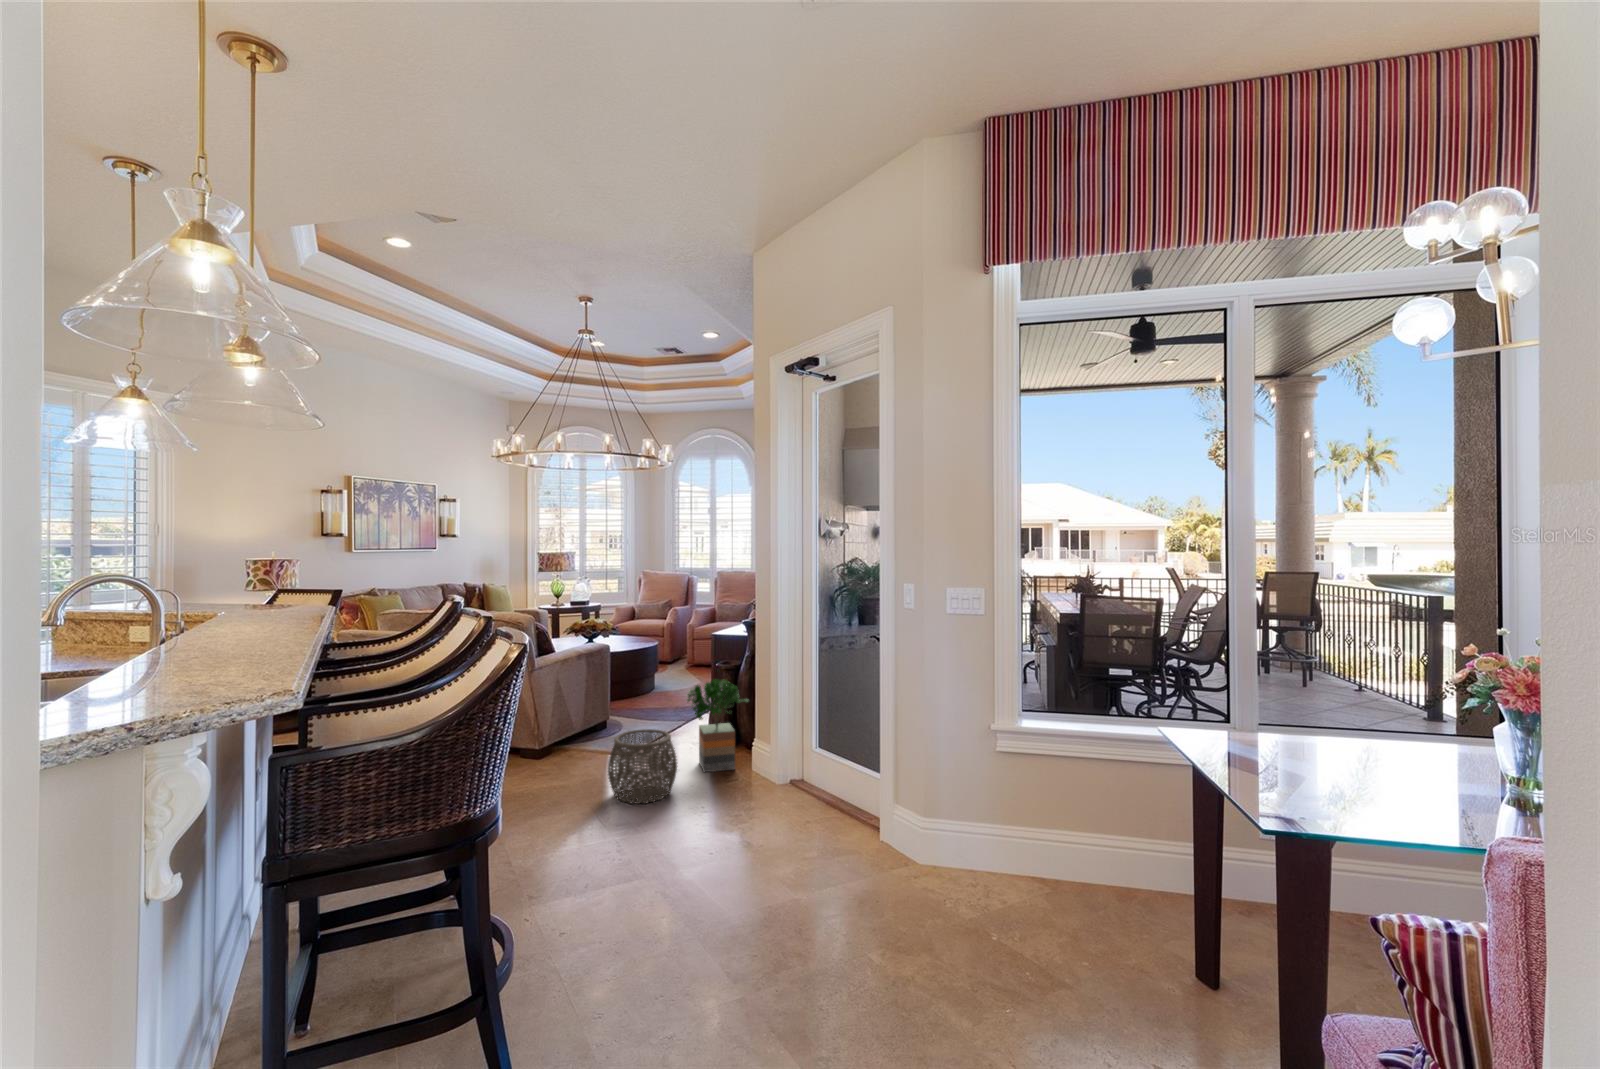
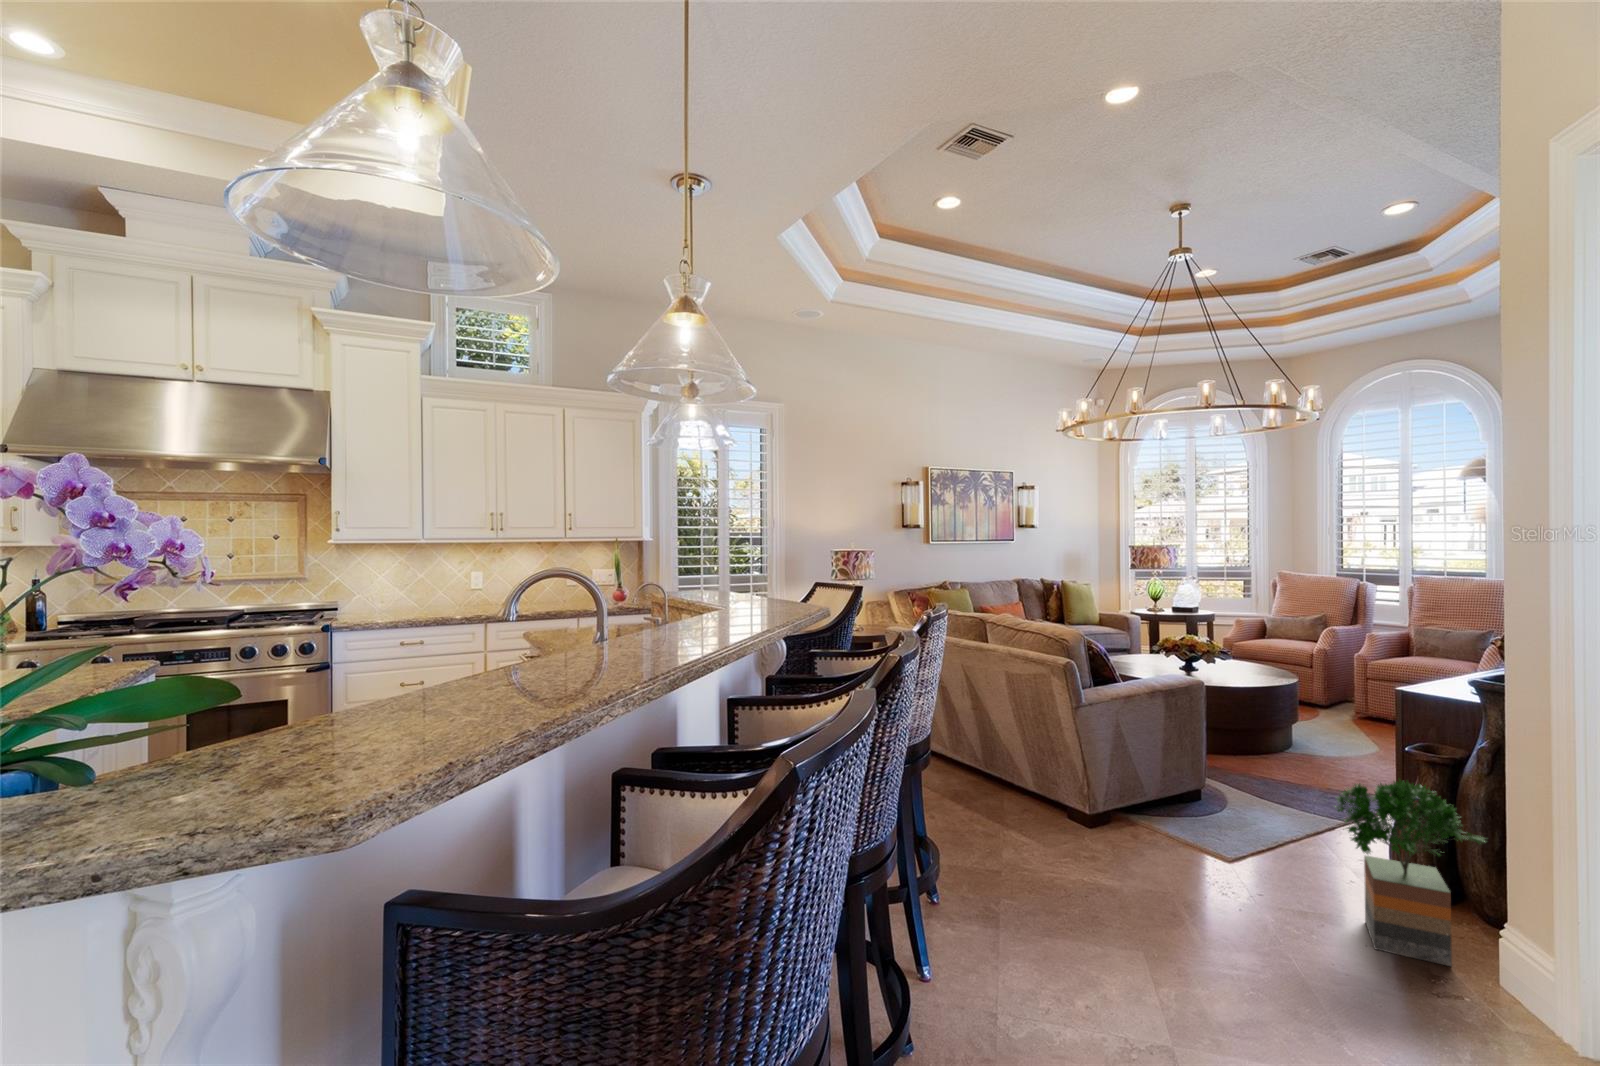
woven basket: present [608,729,677,804] -> none [1176,840,1312,985]

